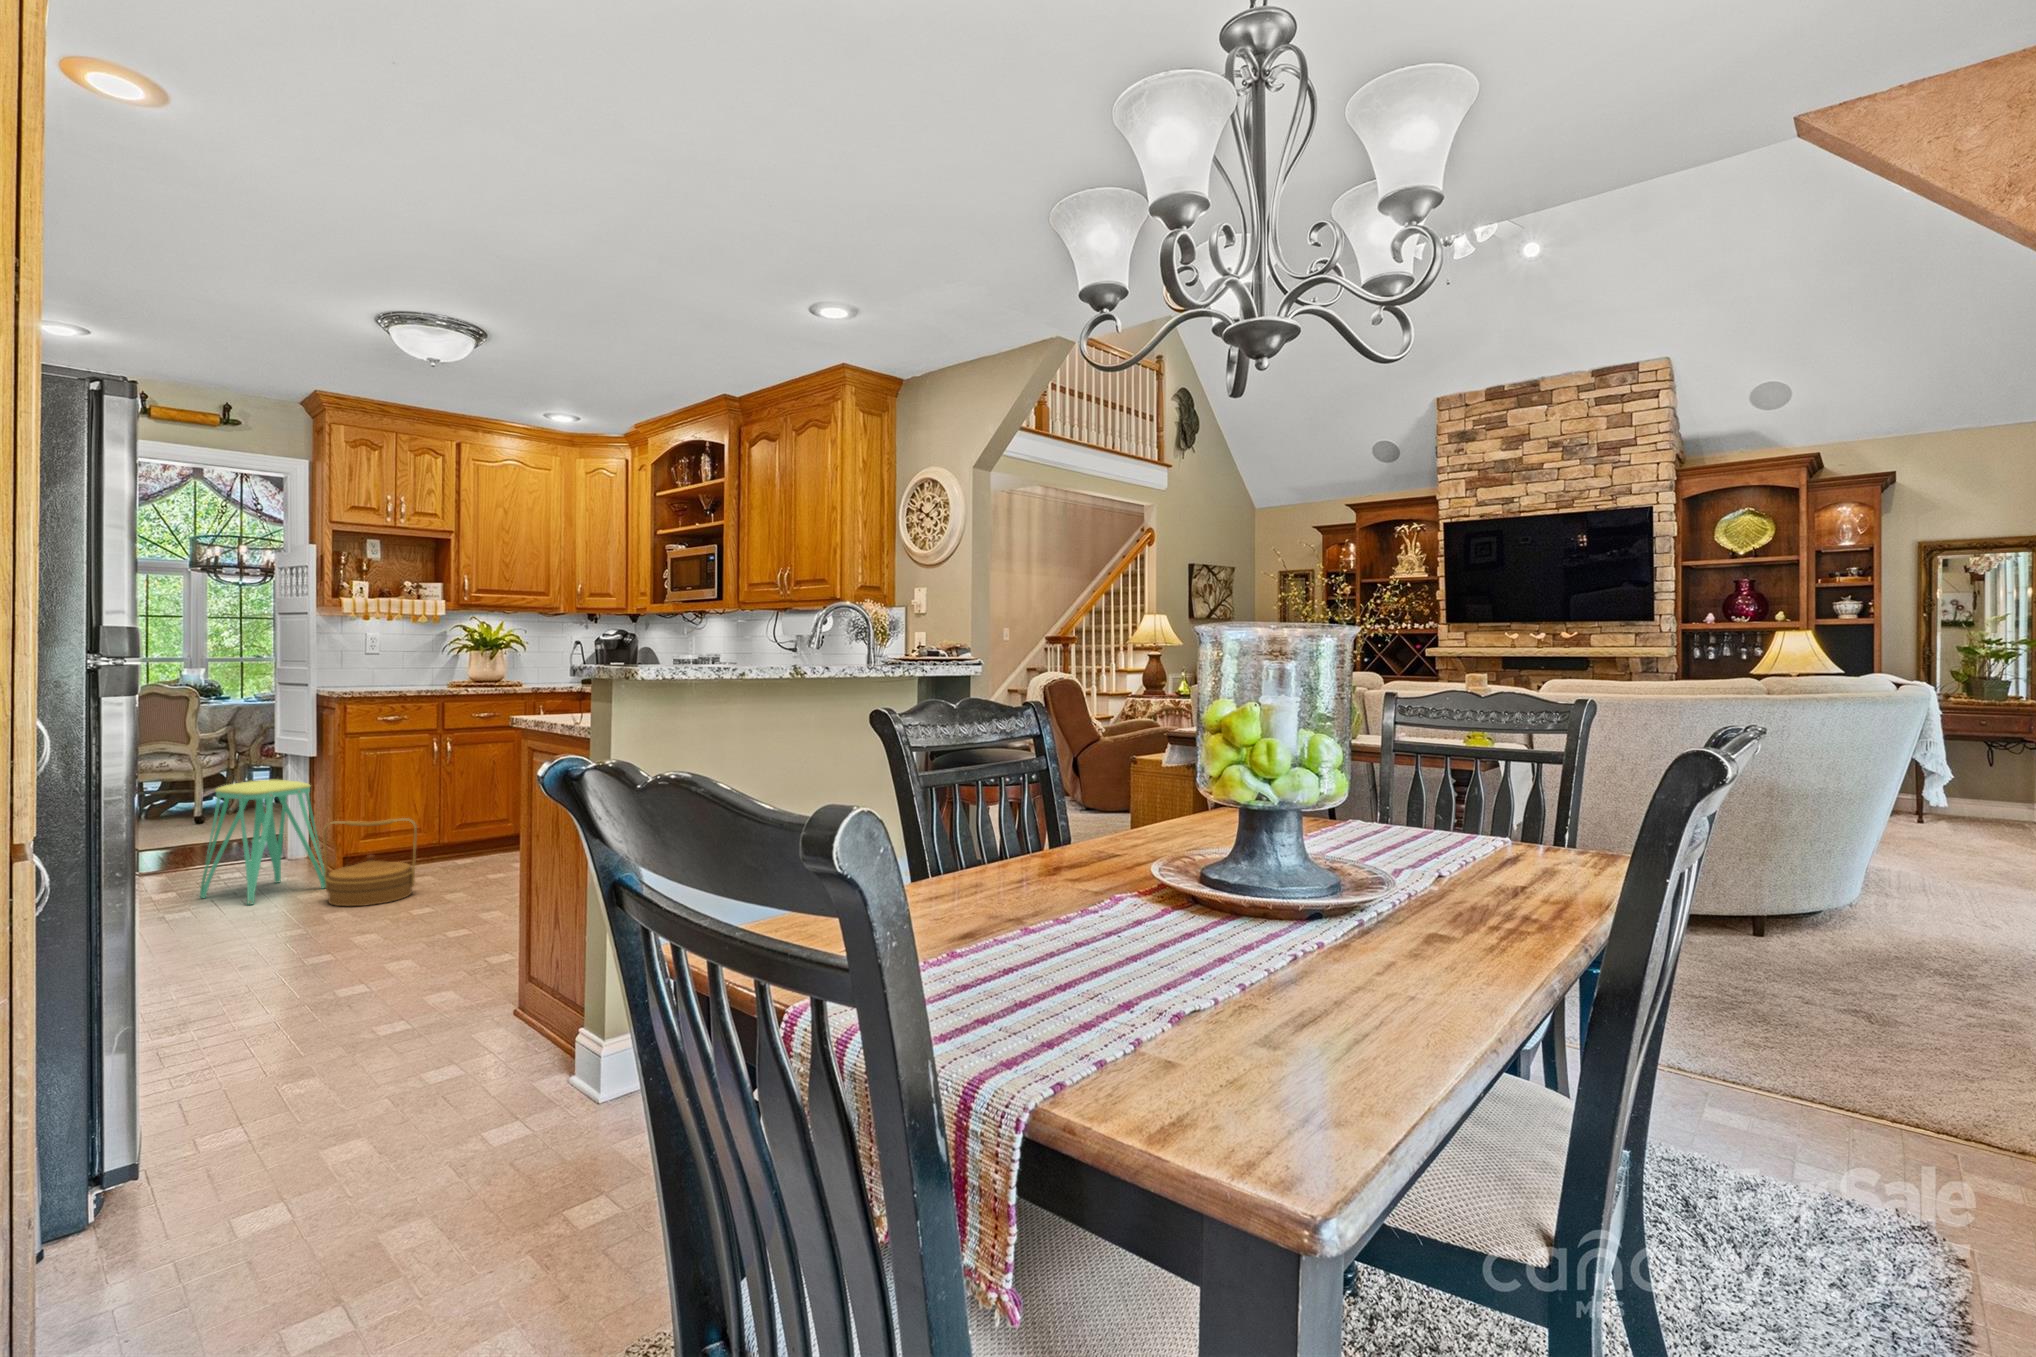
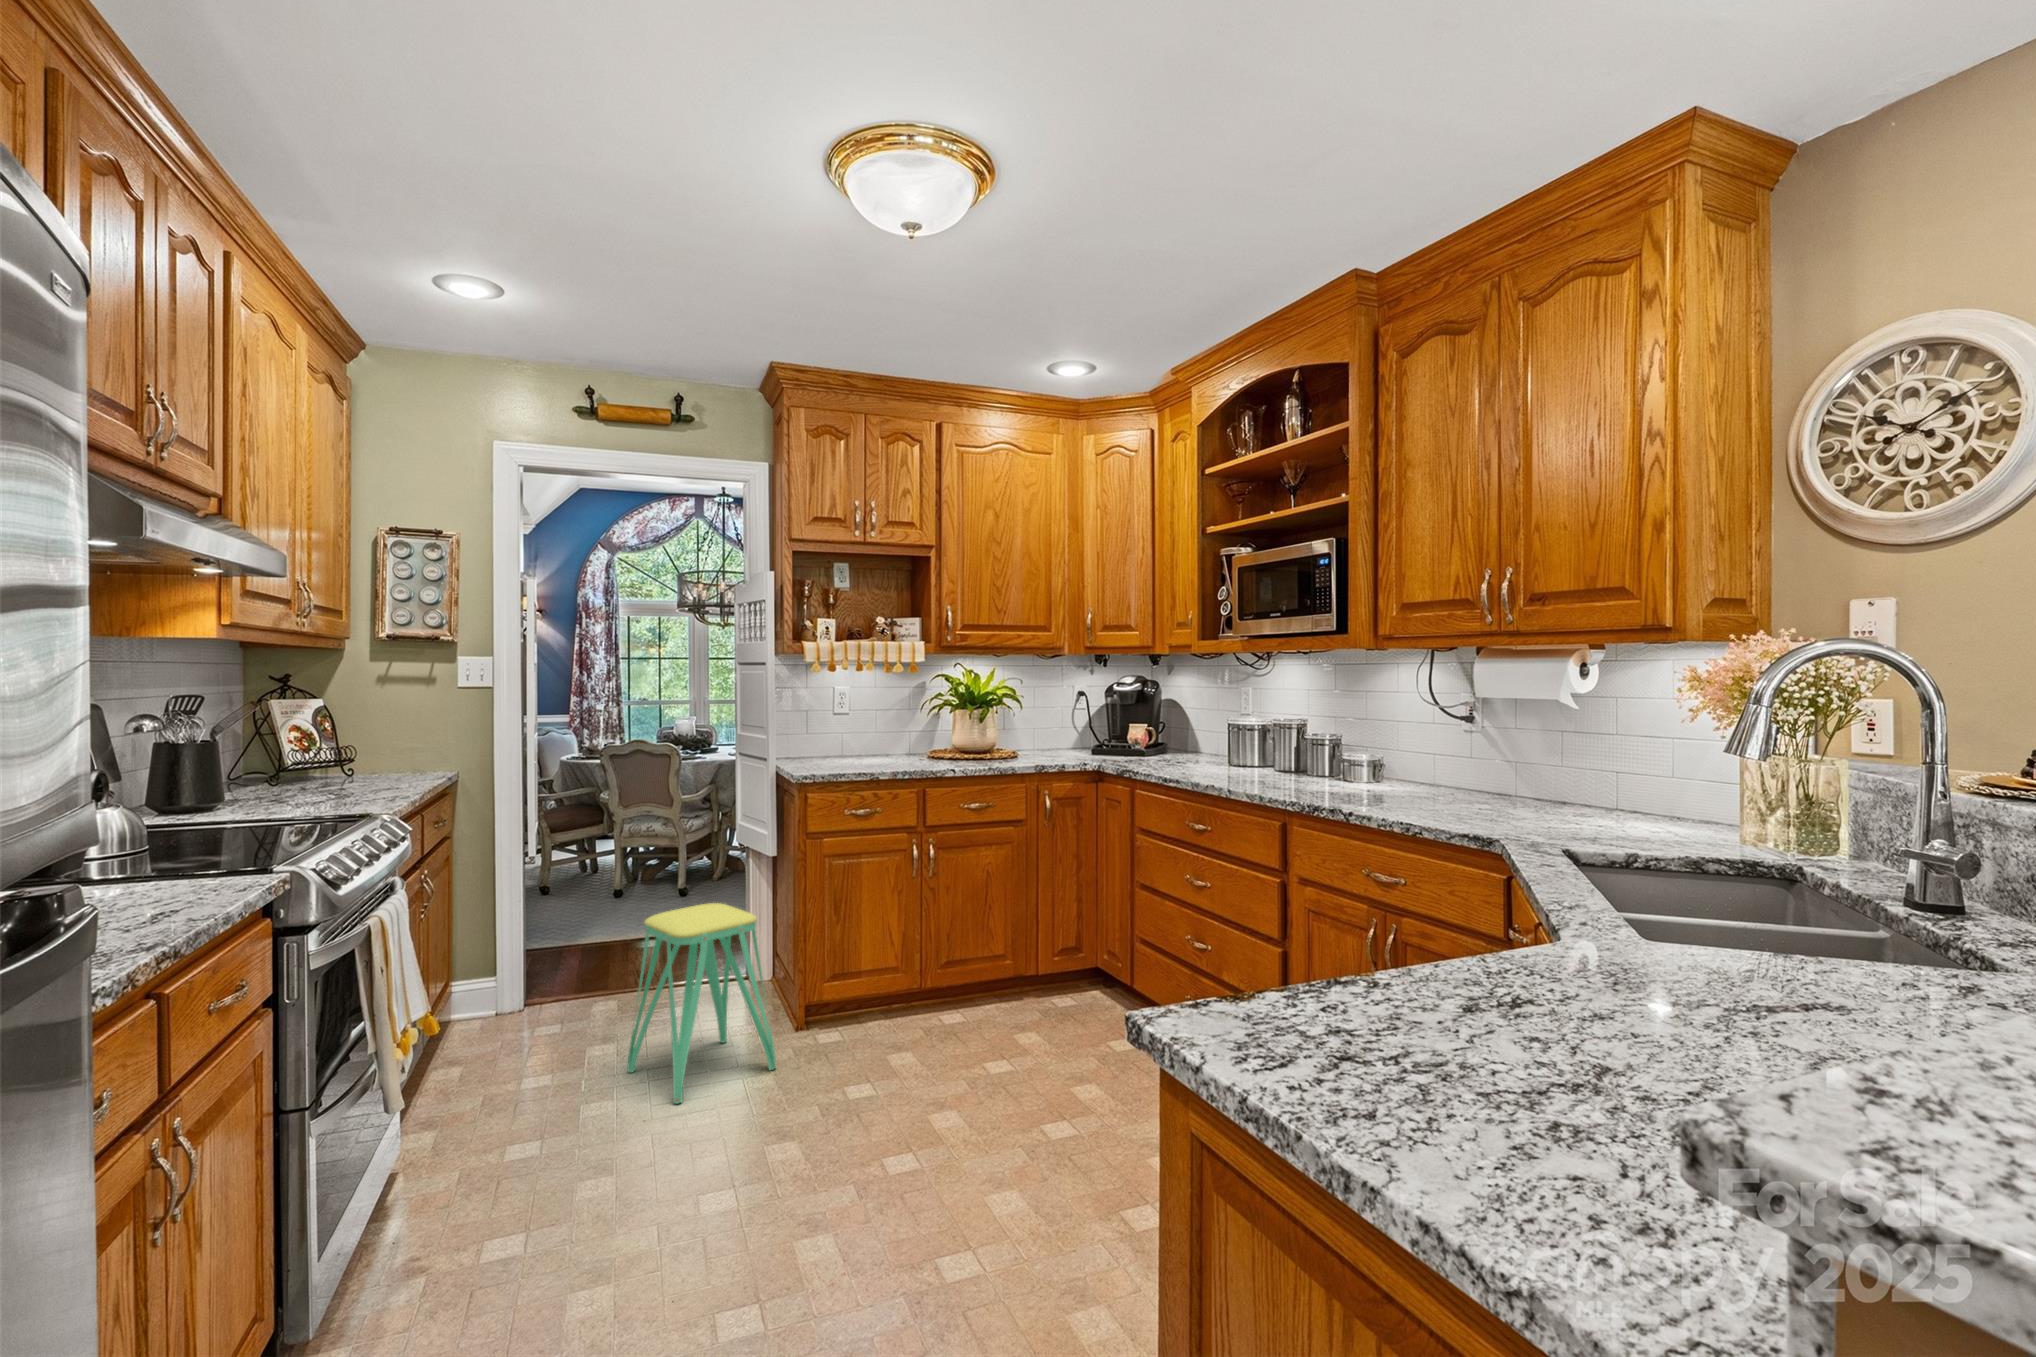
basket: present [323,818,417,906] -> none [764,988,888,1138]

